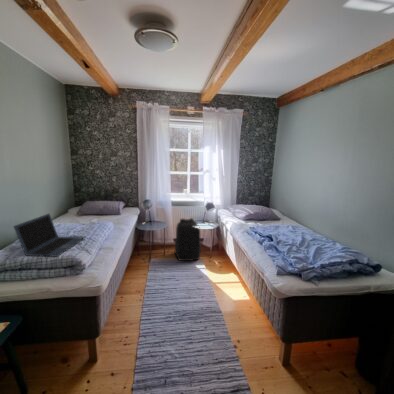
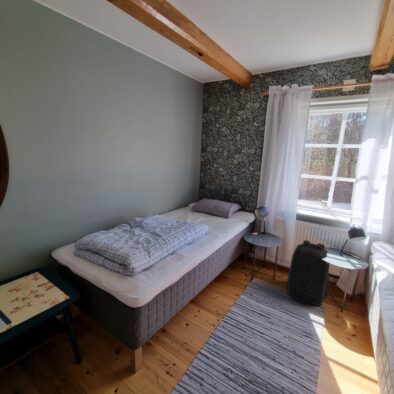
laptop: present [14,214,83,257] -> none [108,204,165,248]

